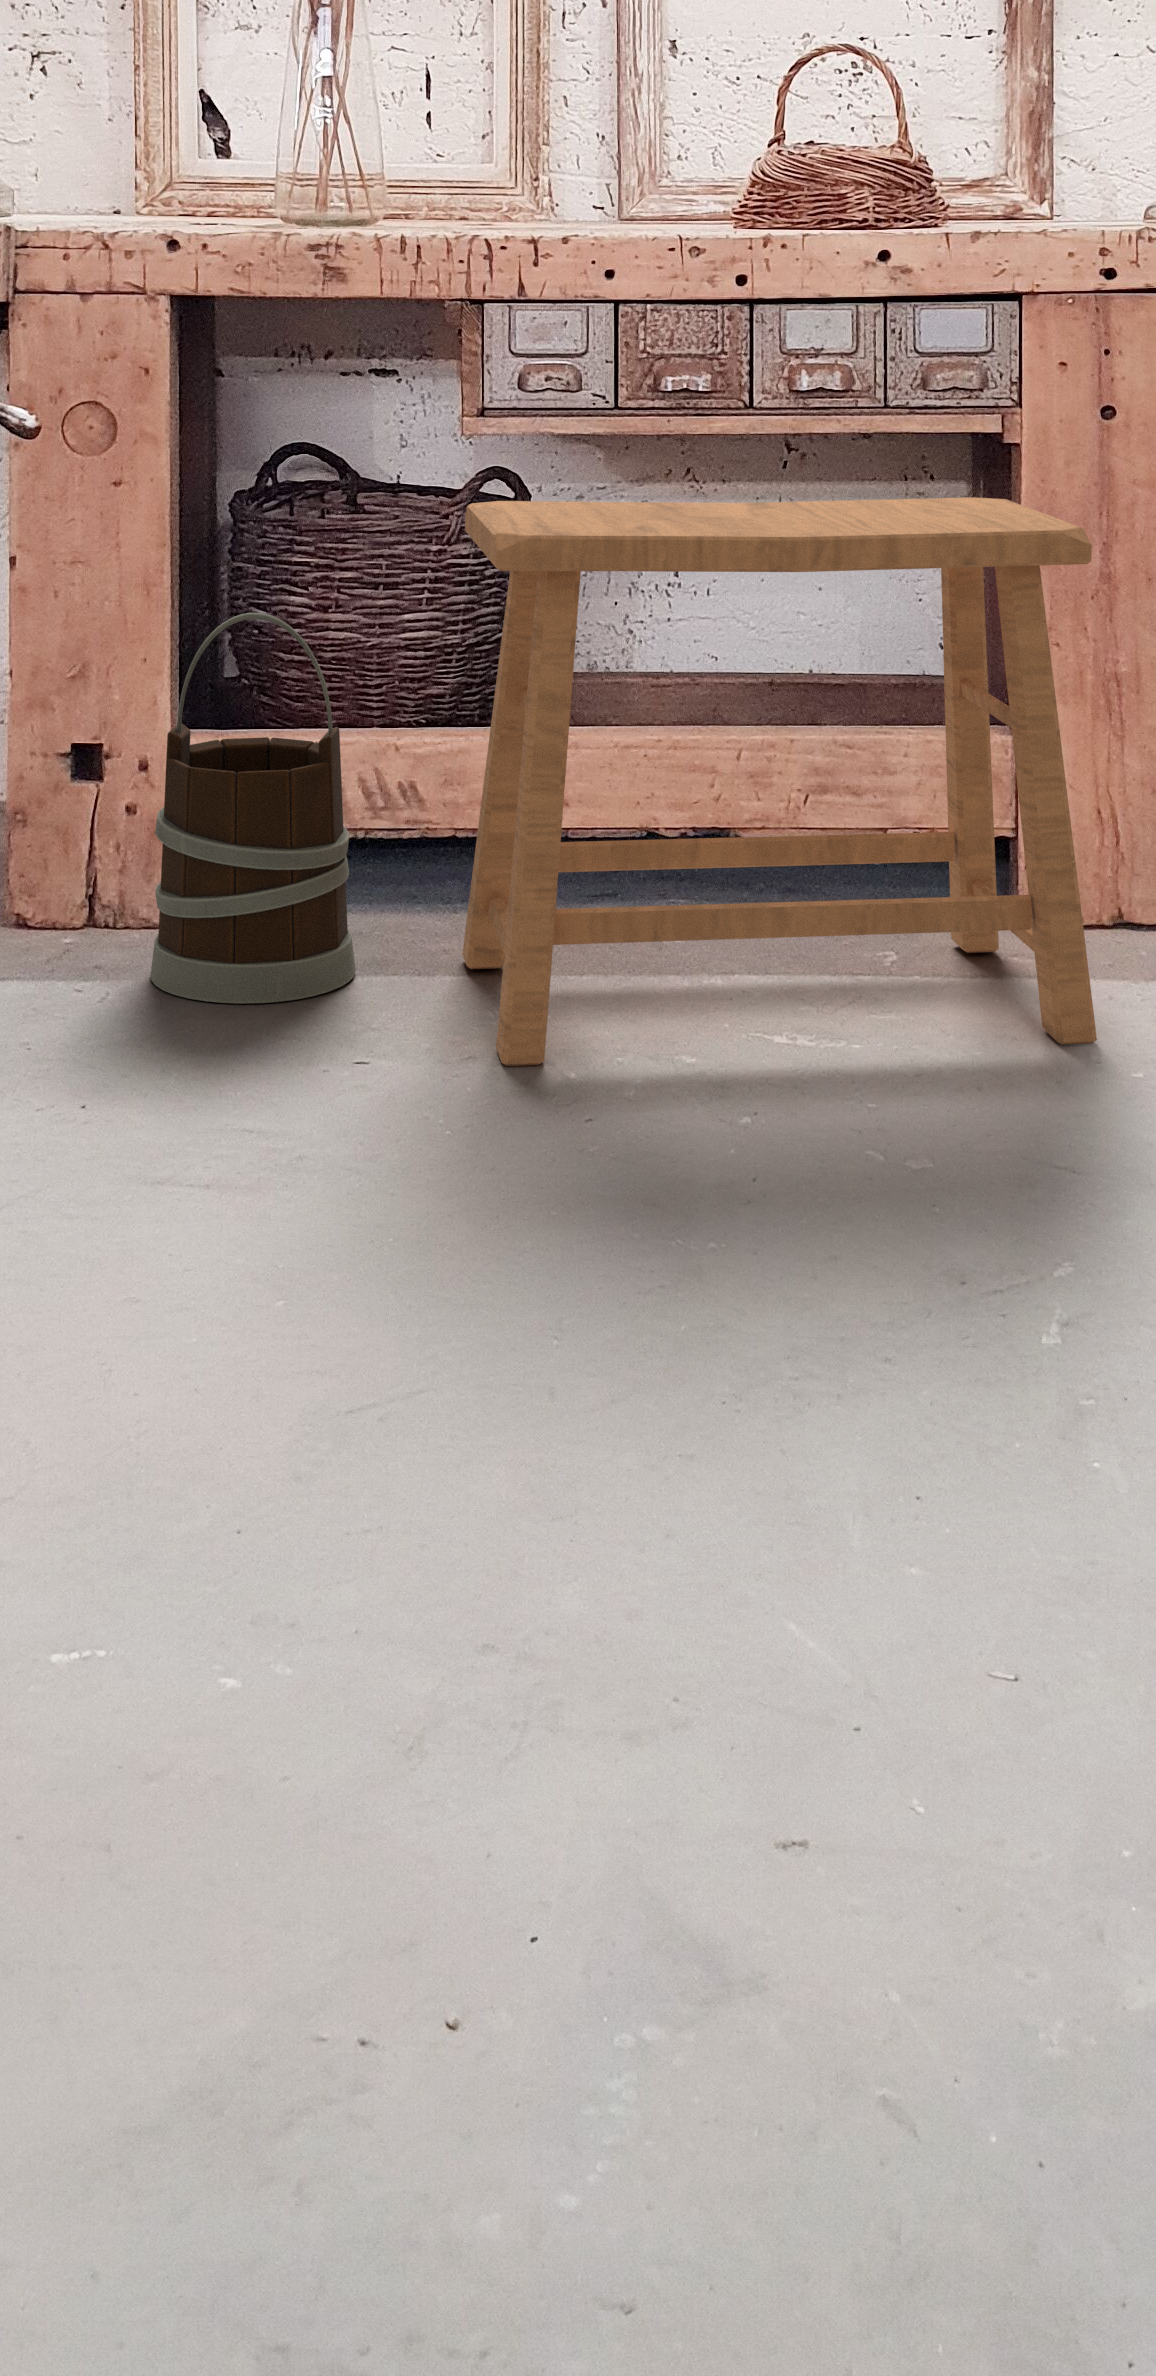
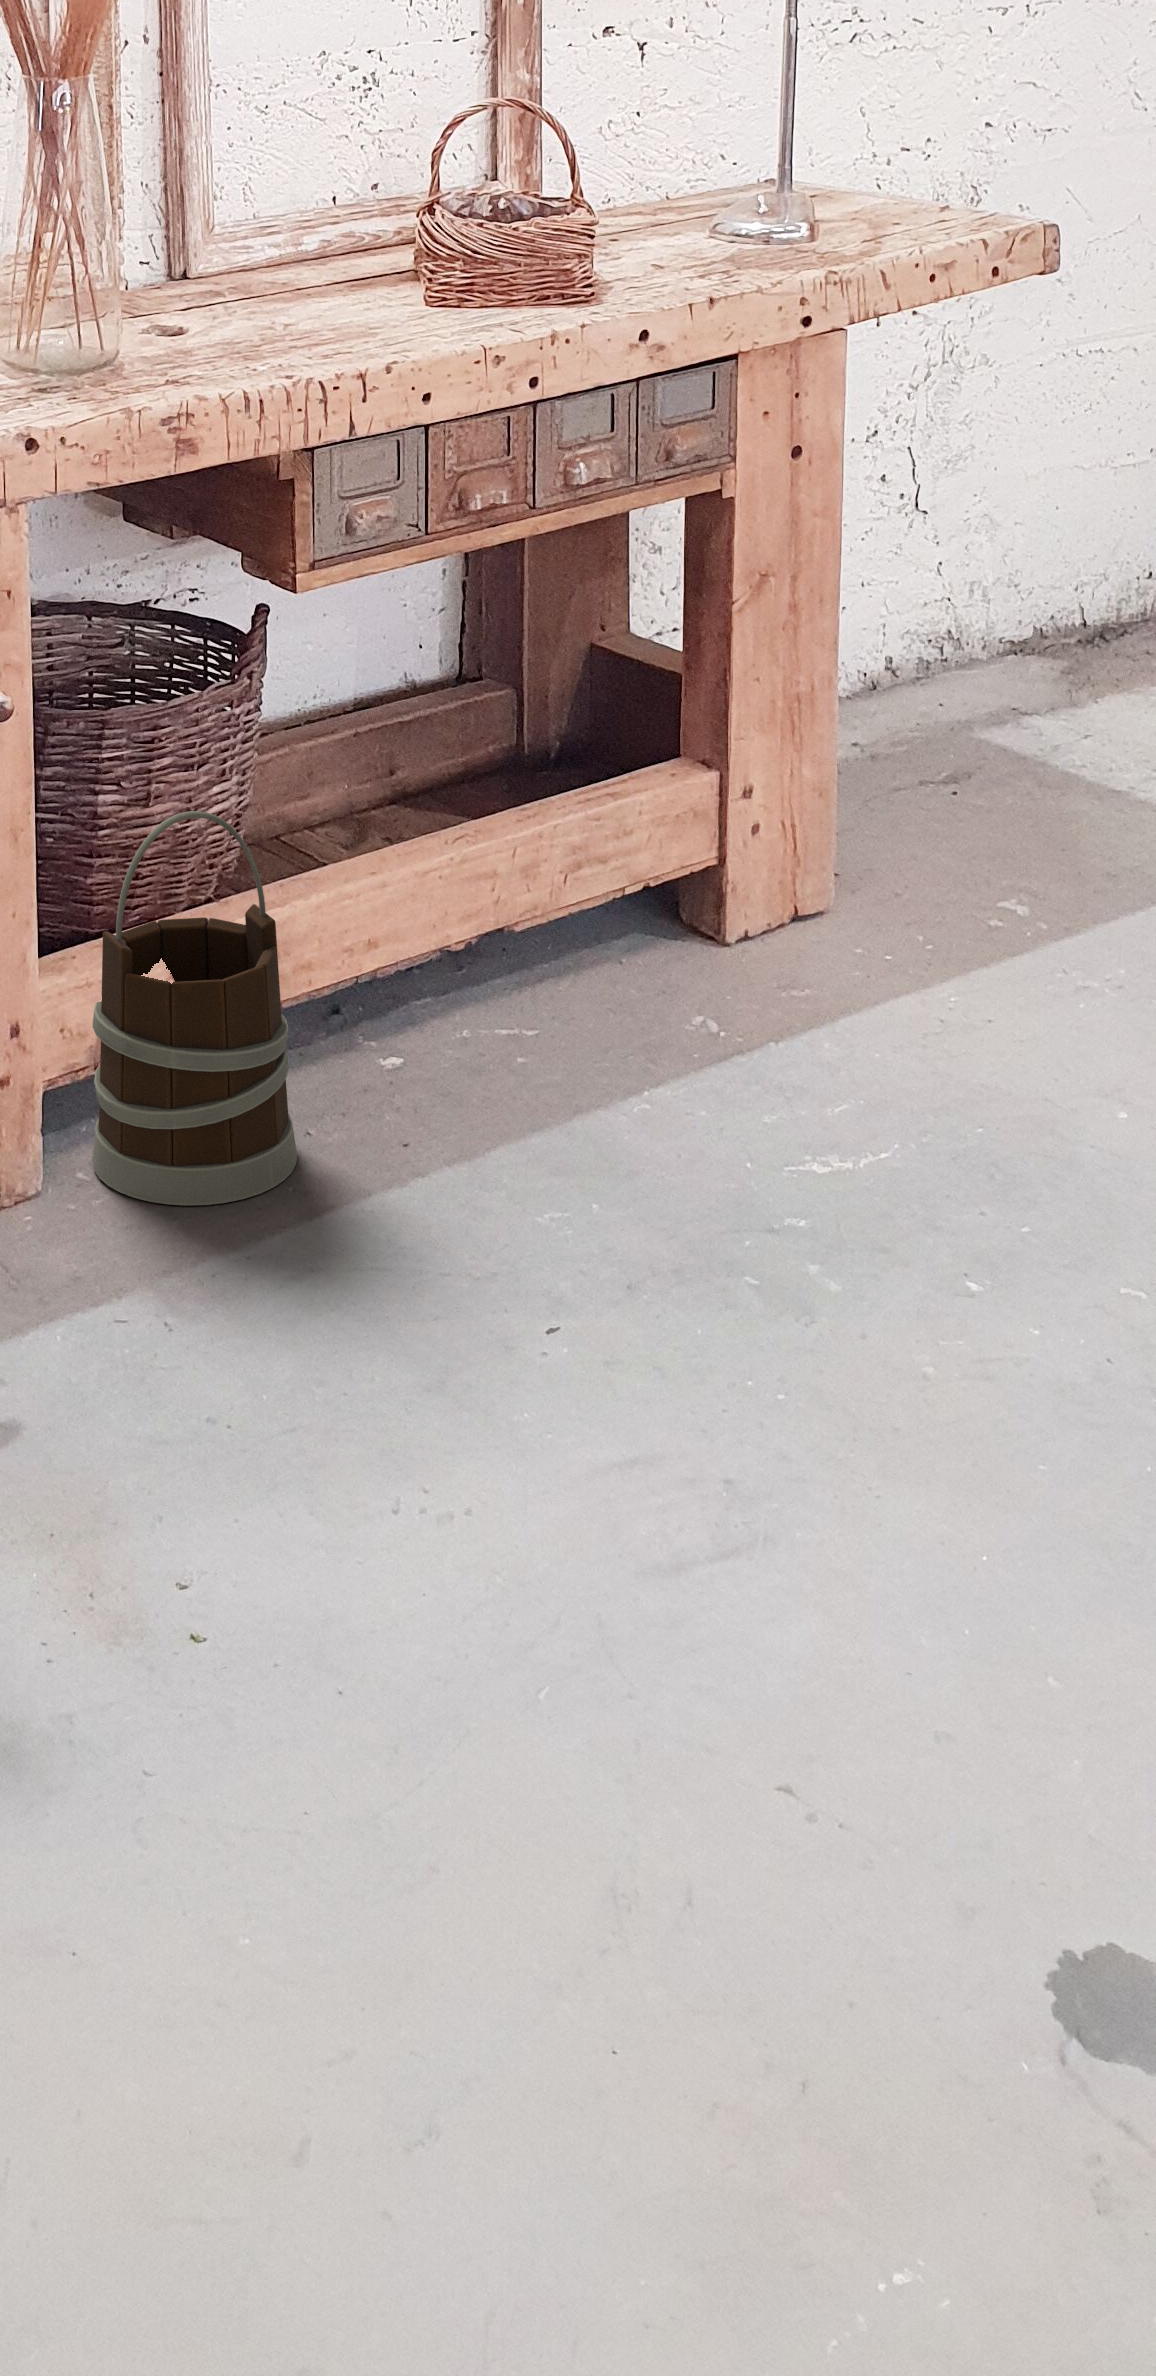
stool: present [462,497,1097,1066] -> none [343,568,964,1211]

